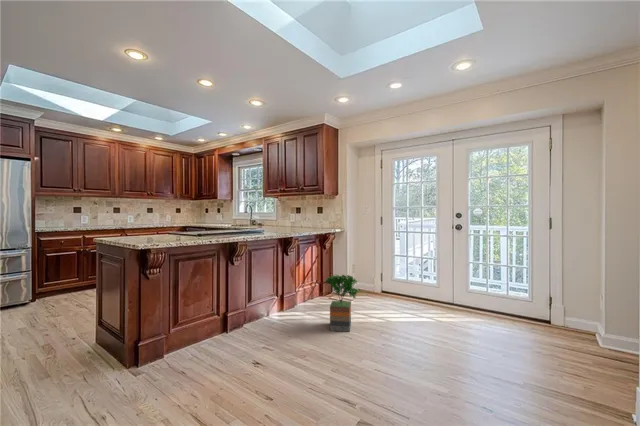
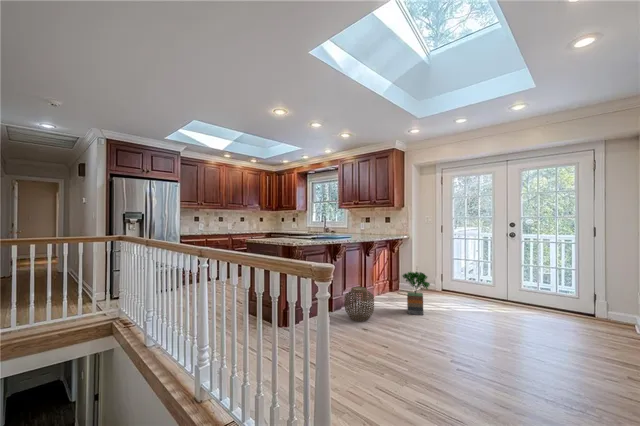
woven basket: none [241,298,282,347] -> present [345,287,374,321]

